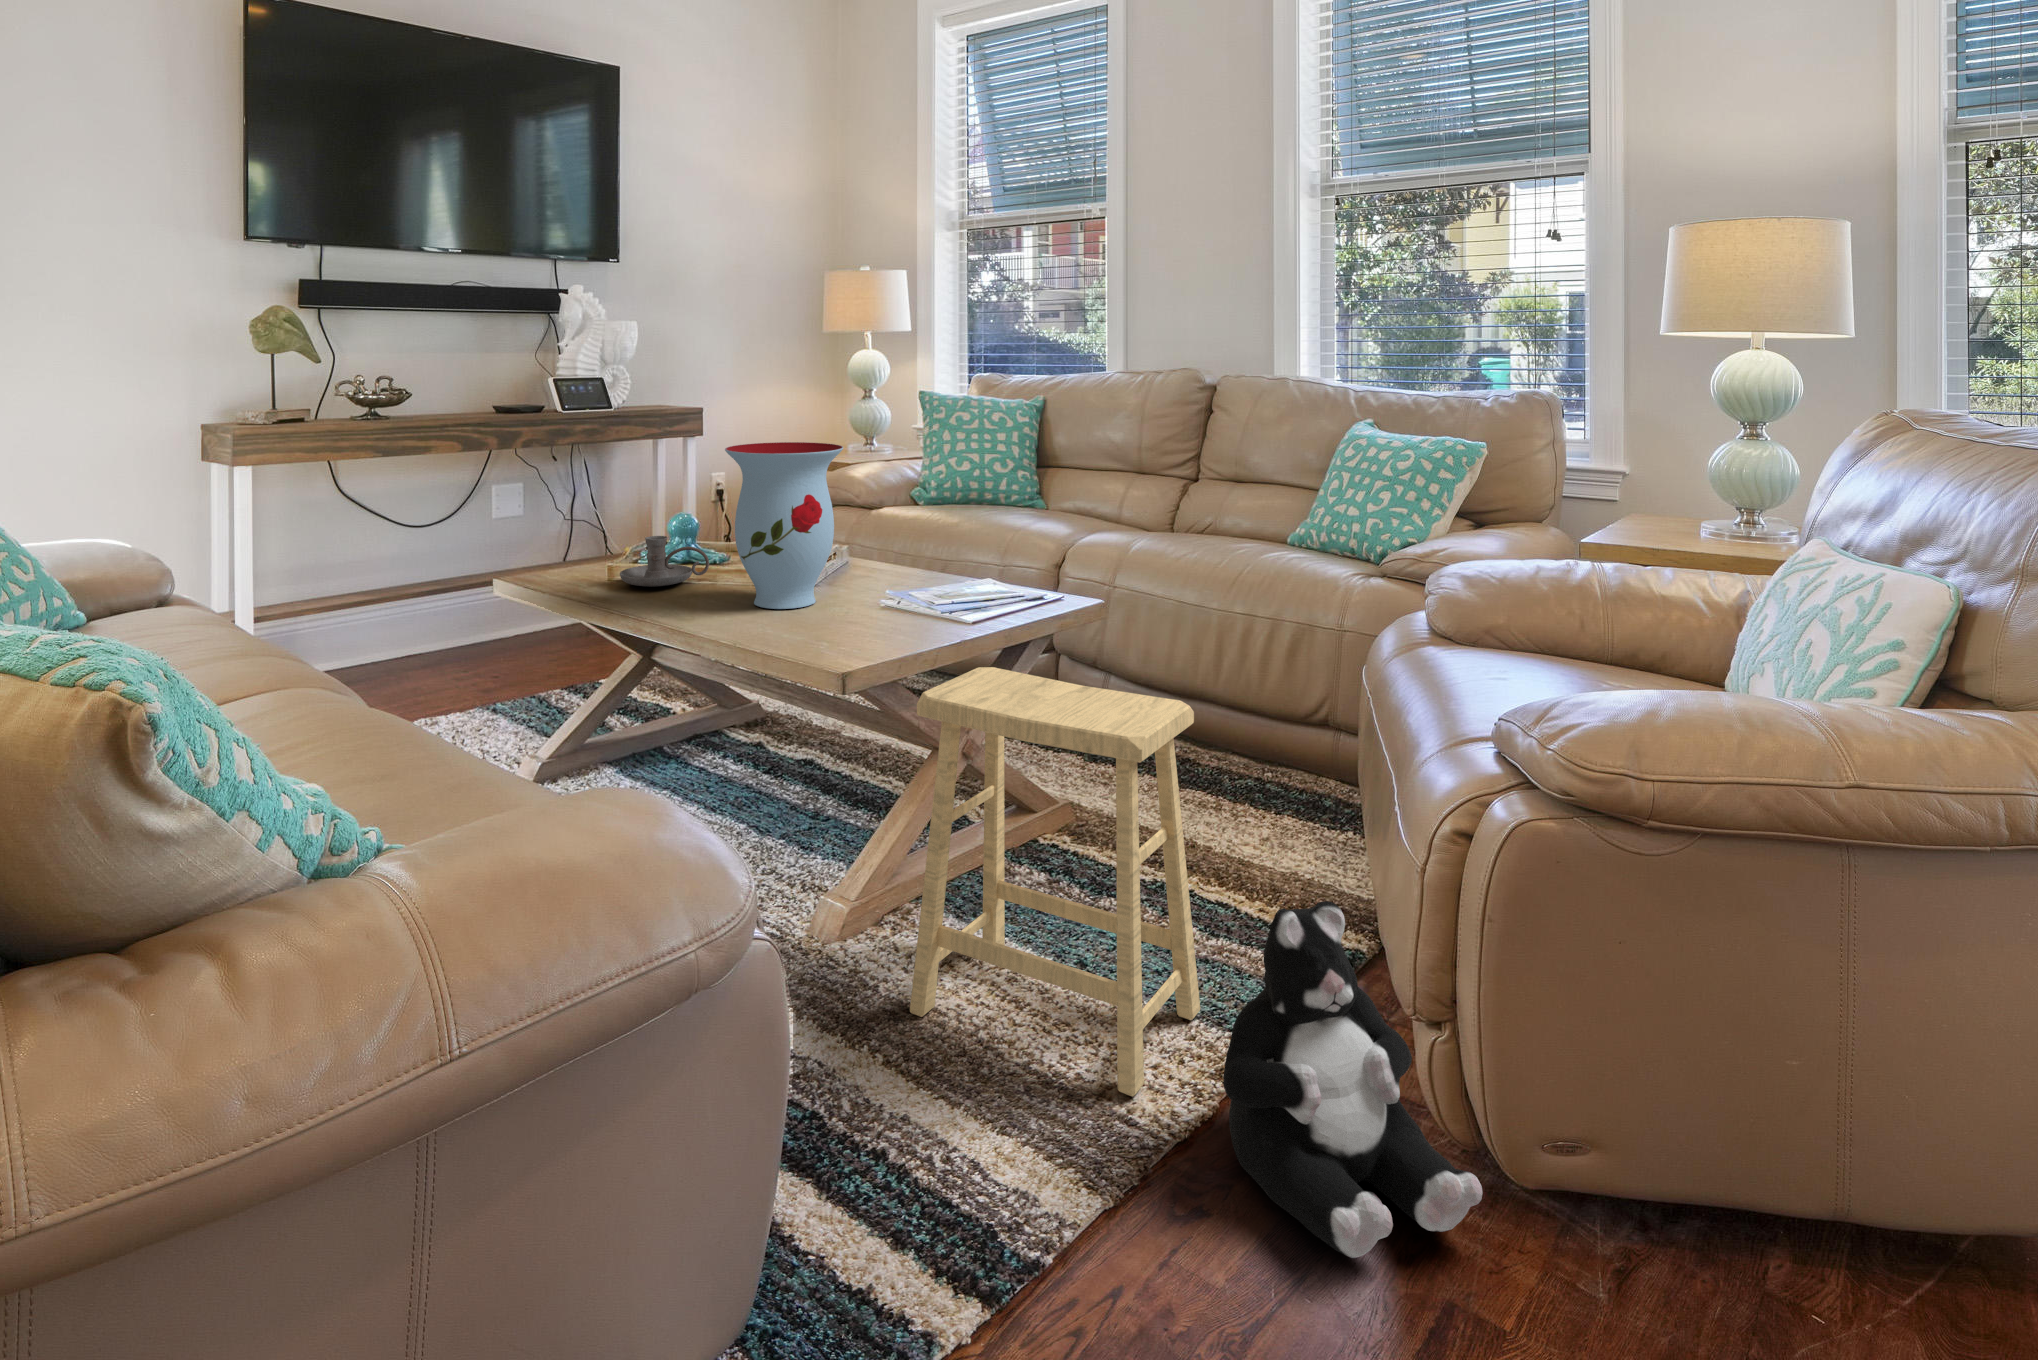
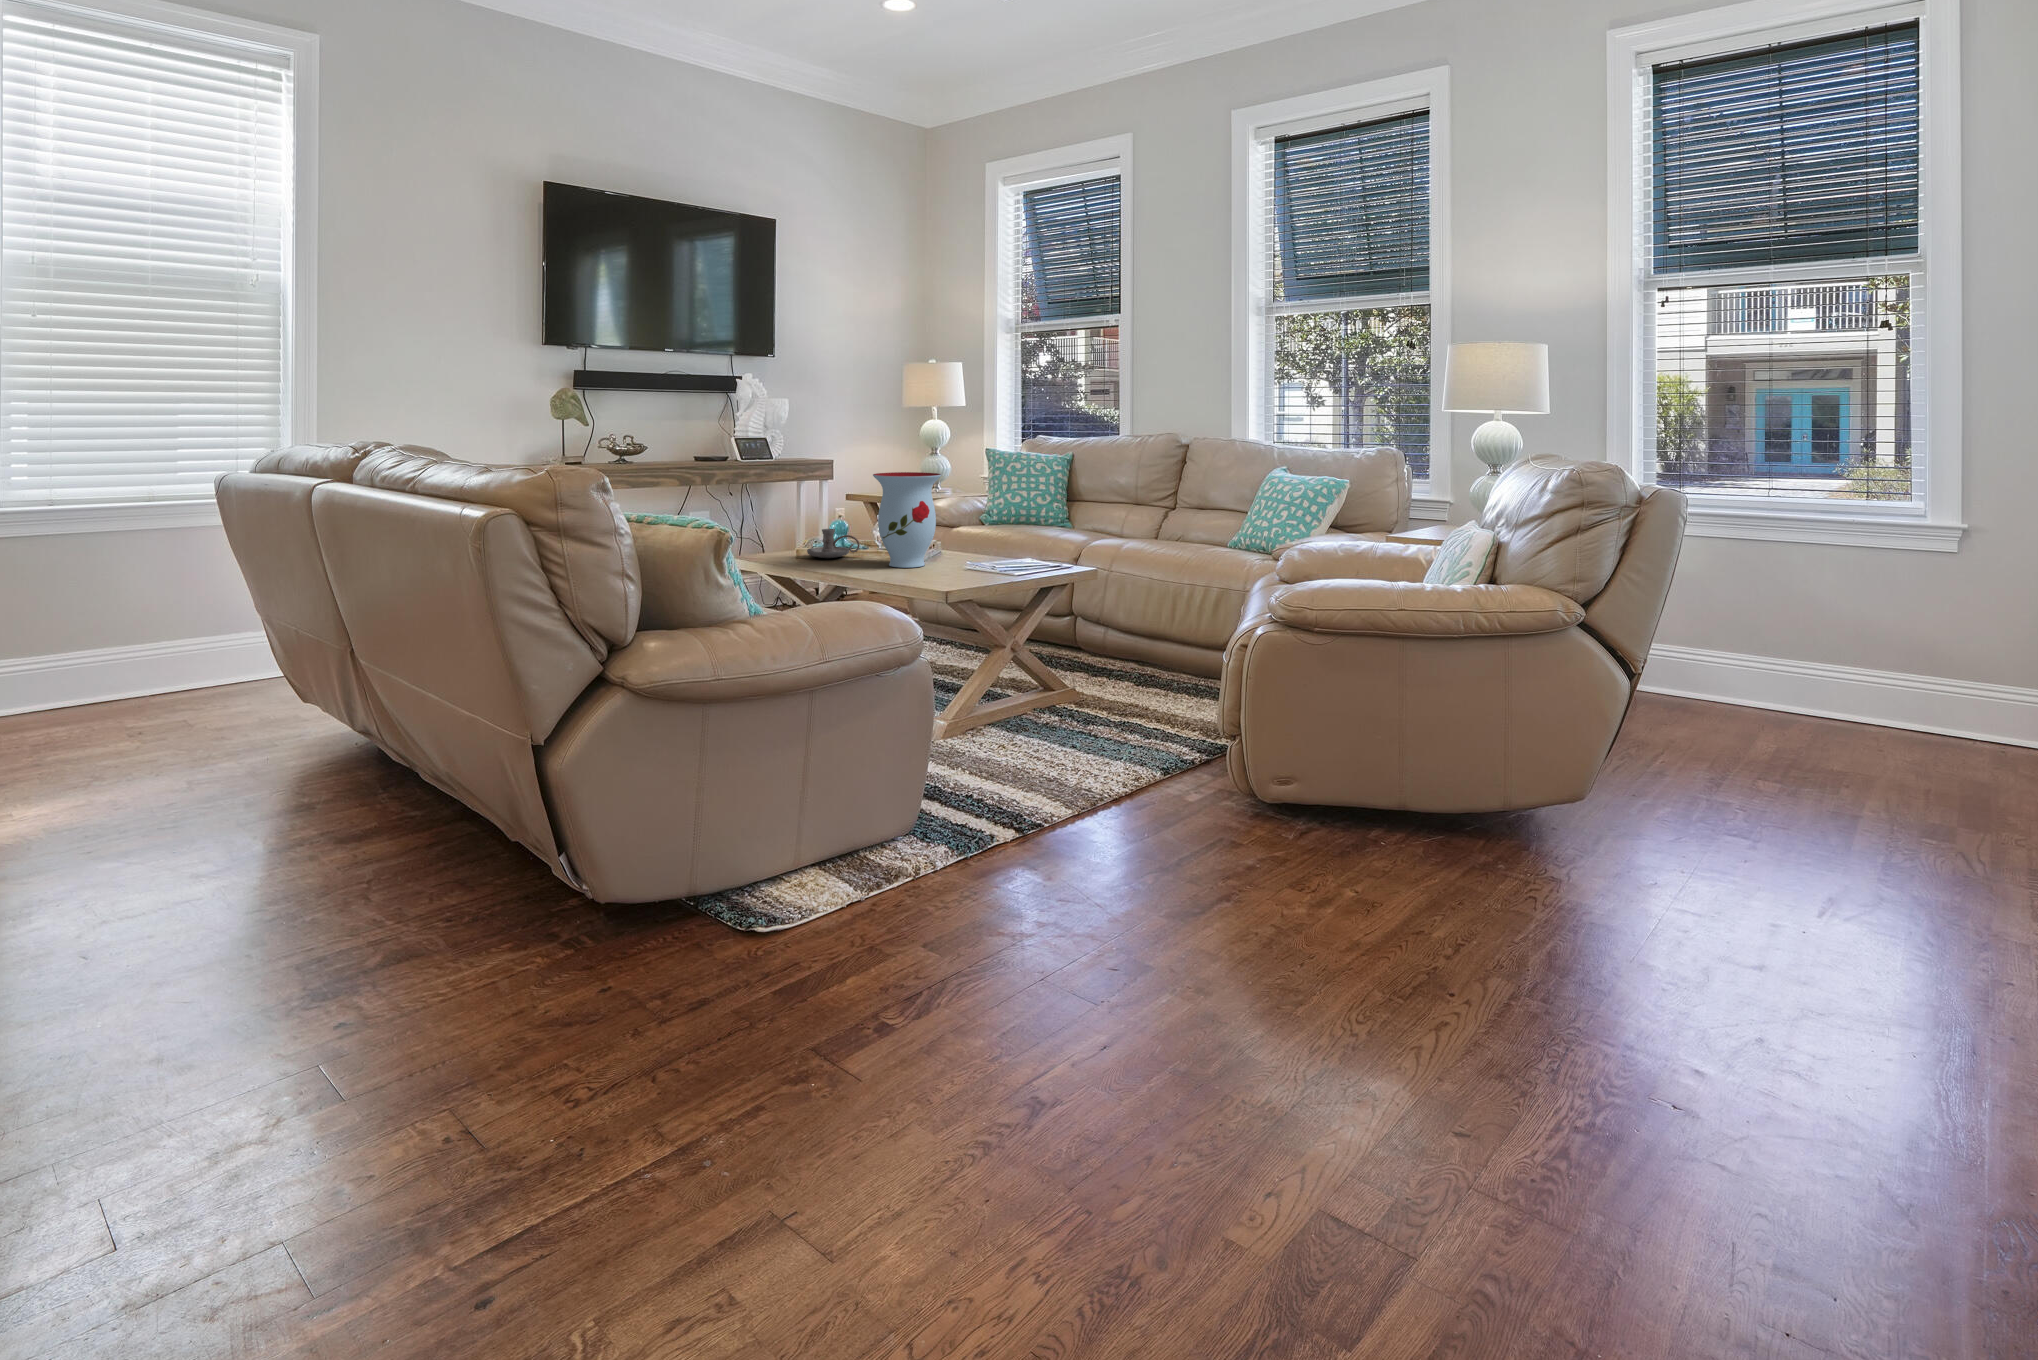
footstool: present [910,667,1200,1097] -> none [980,589,1133,788]
plush toy: present [1223,901,1483,1258] -> none [1130,685,1245,827]

